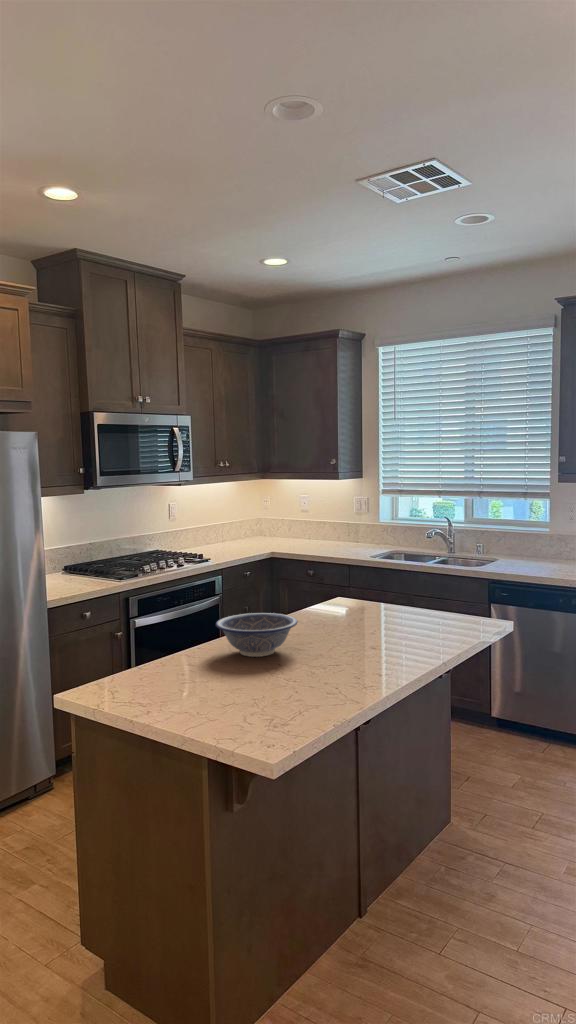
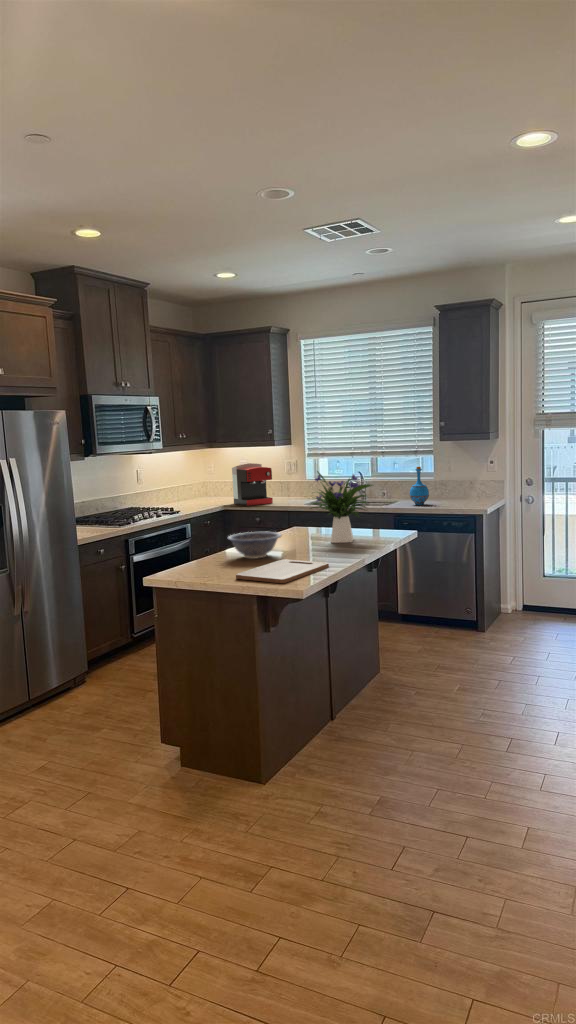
coffee maker: none [284,501,333,555] -> present [232,463,273,506]
bottle: none [512,515,539,567] -> present [410,467,429,505]
flower arrangement: none [347,525,447,634] -> present [311,471,373,543]
cutting board: none [199,666,355,723] -> present [236,559,329,583]

